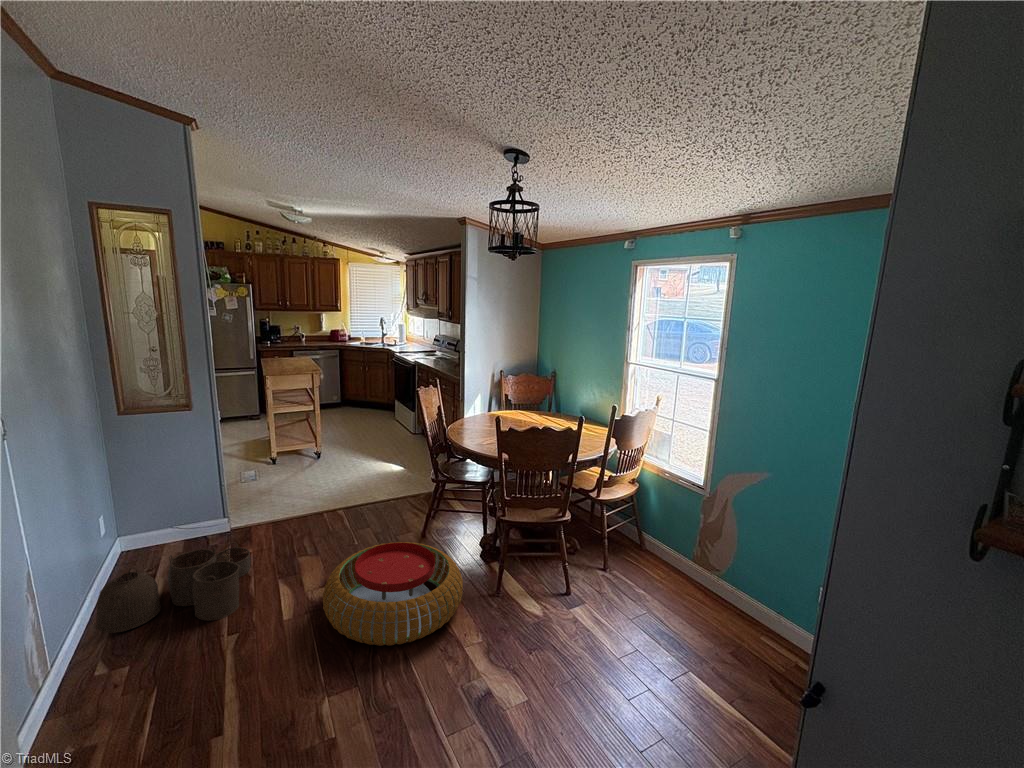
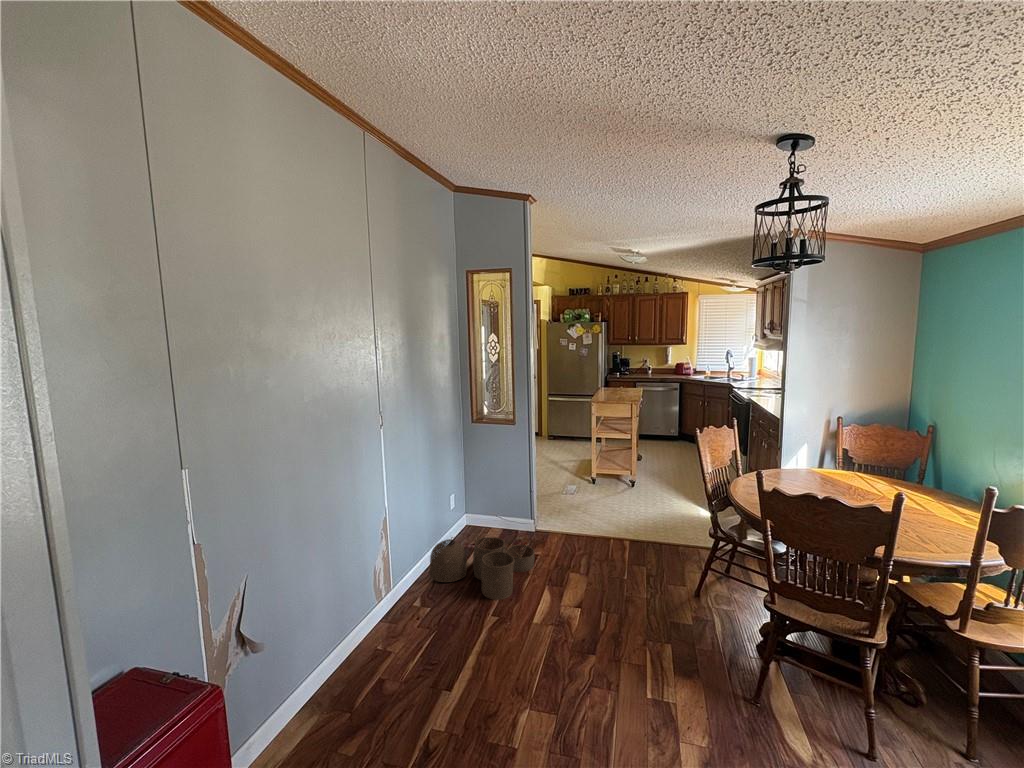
pouf: present [323,542,463,646] -> none [558,583,709,704]

